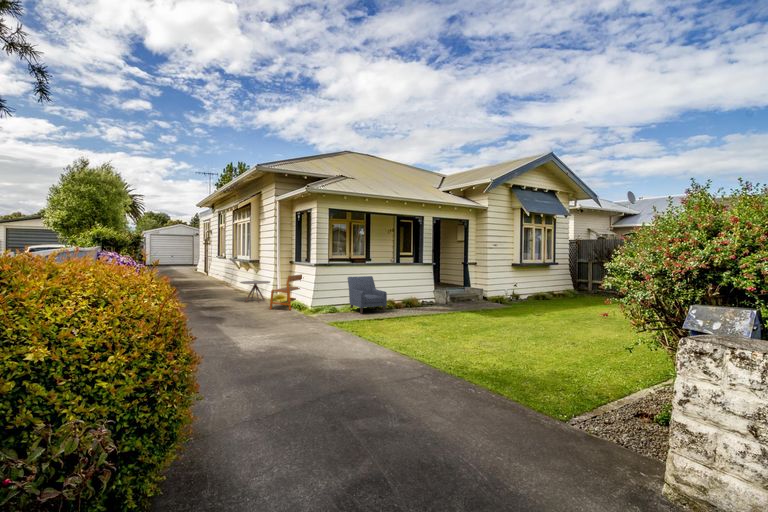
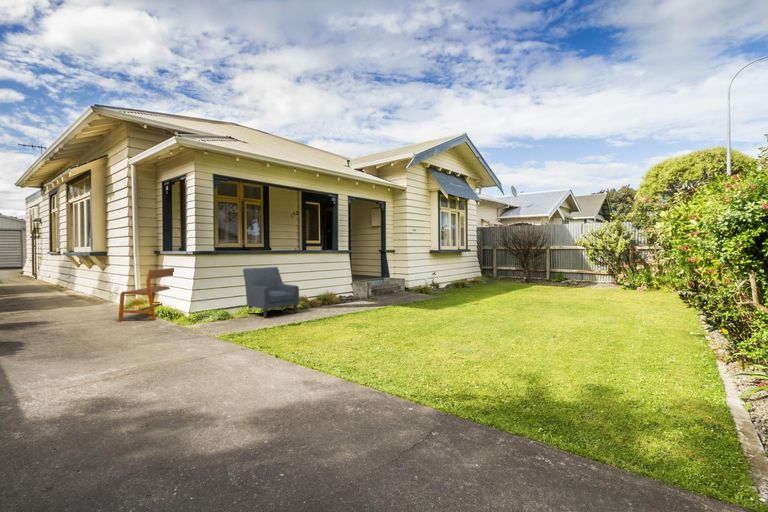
round table: present [240,281,270,302] -> none [68,280,124,313]

